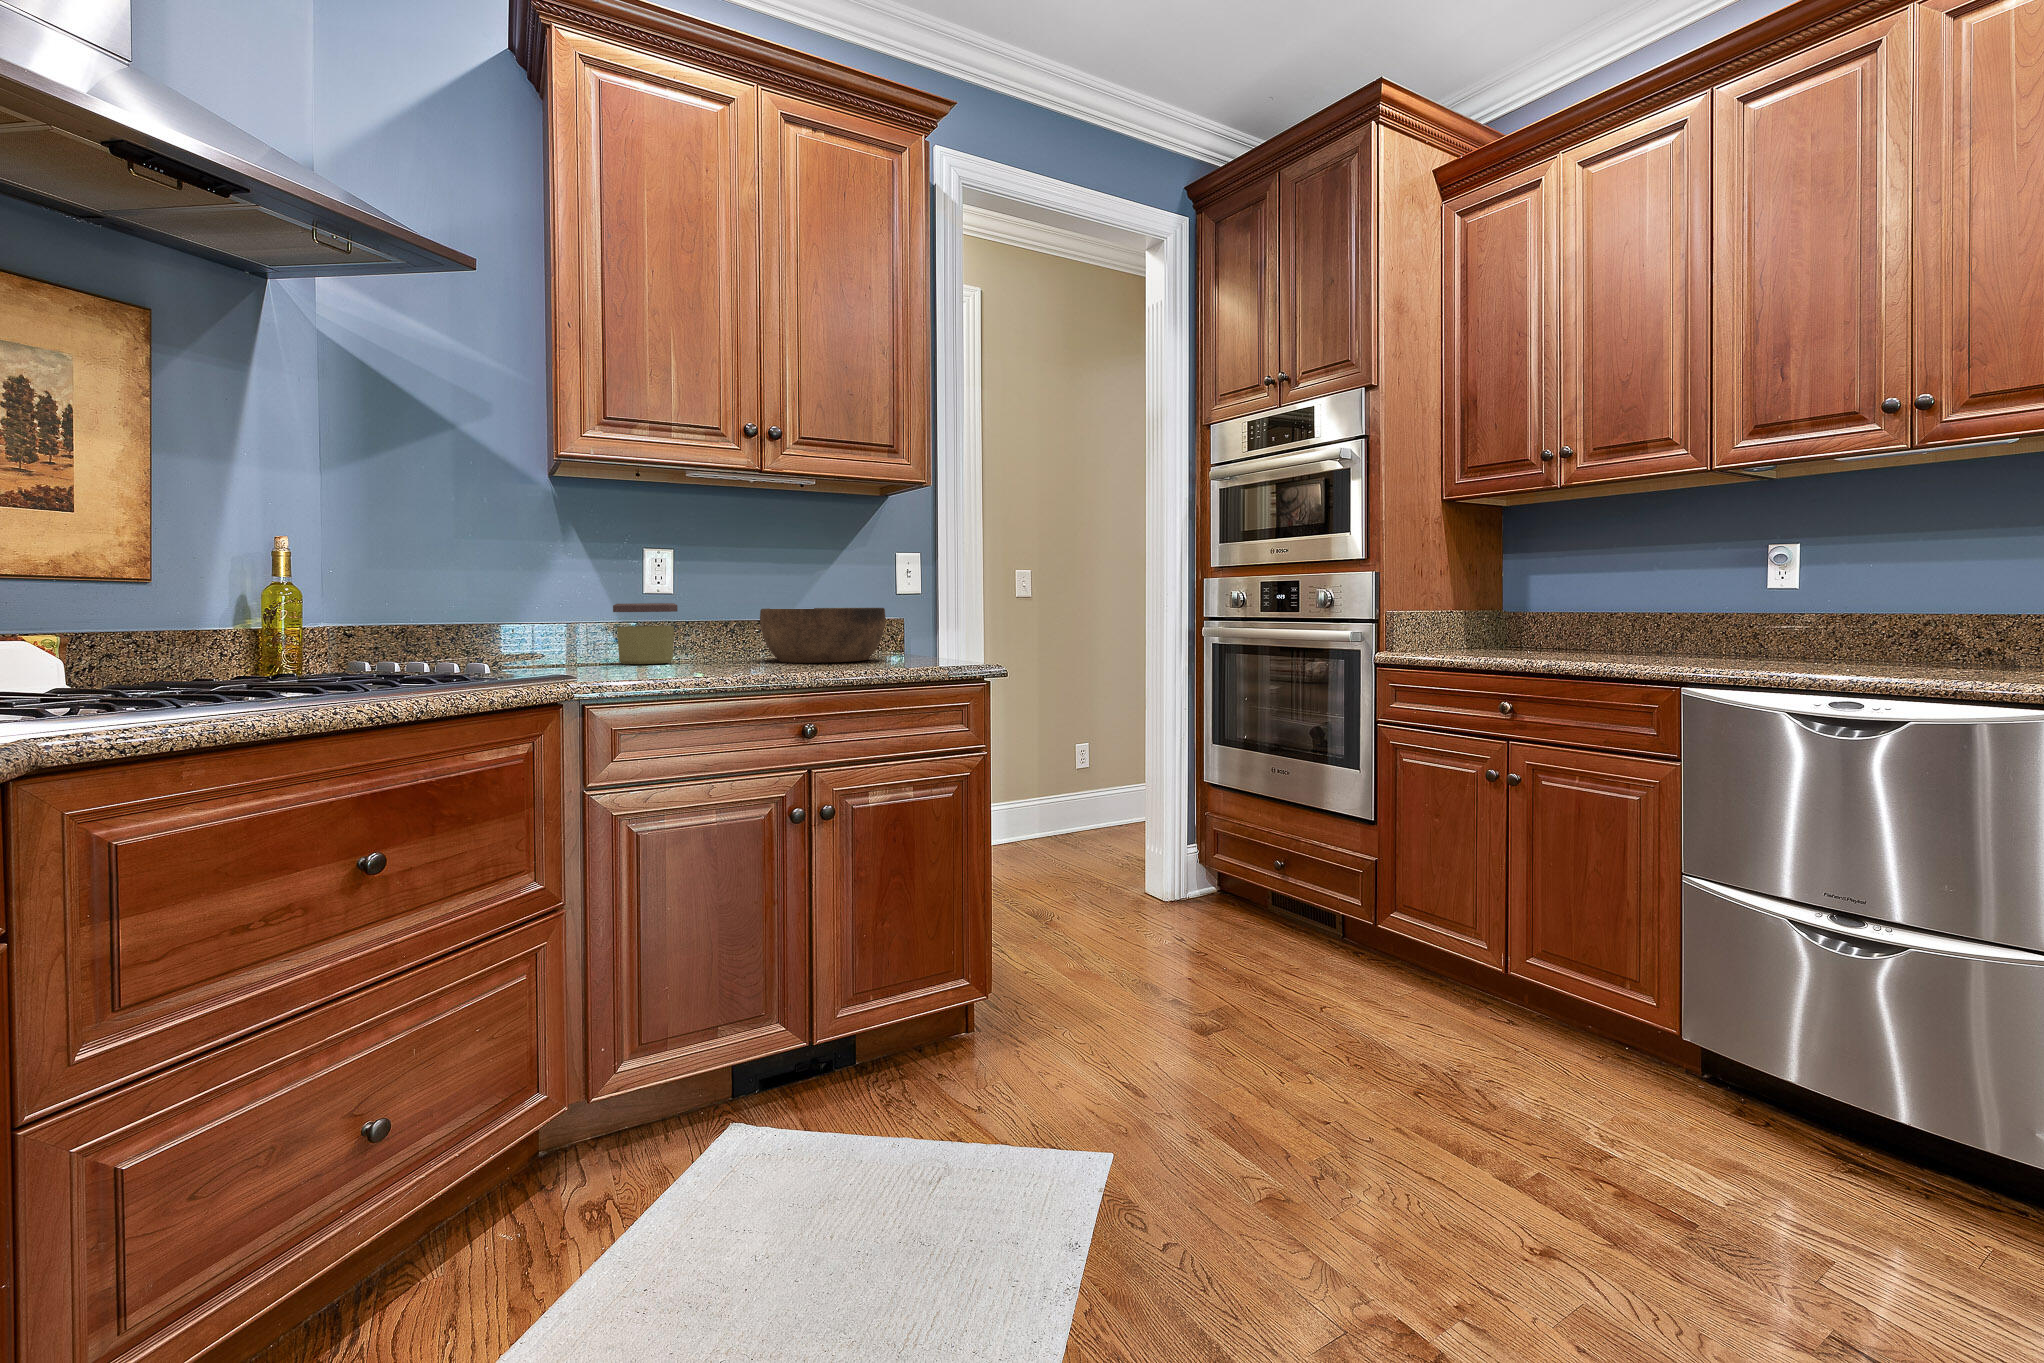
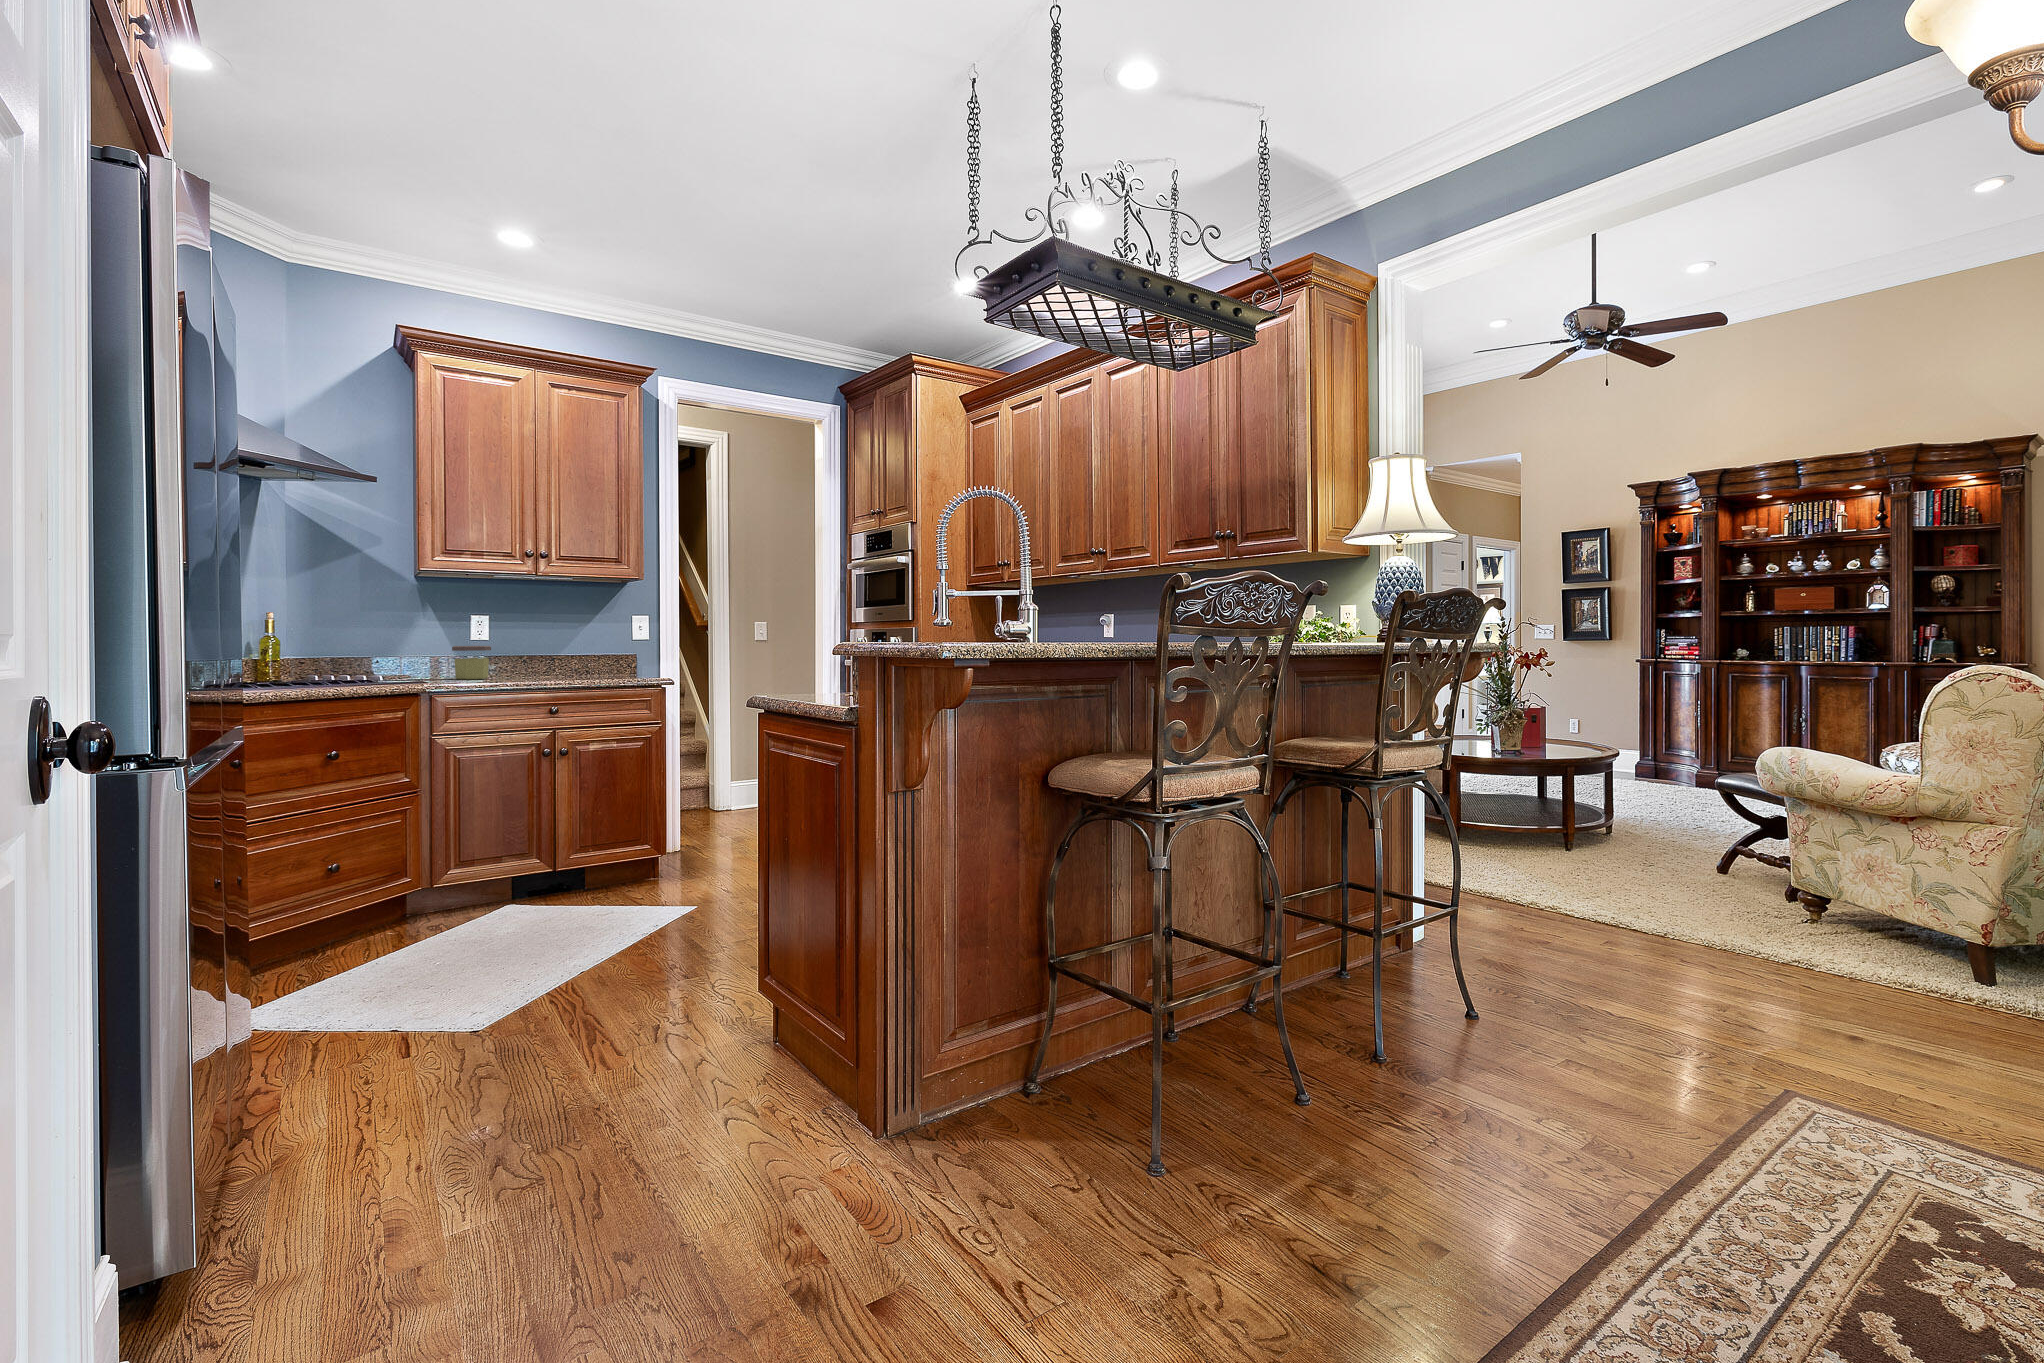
bowl: present [760,608,885,663] -> none [542,648,620,679]

